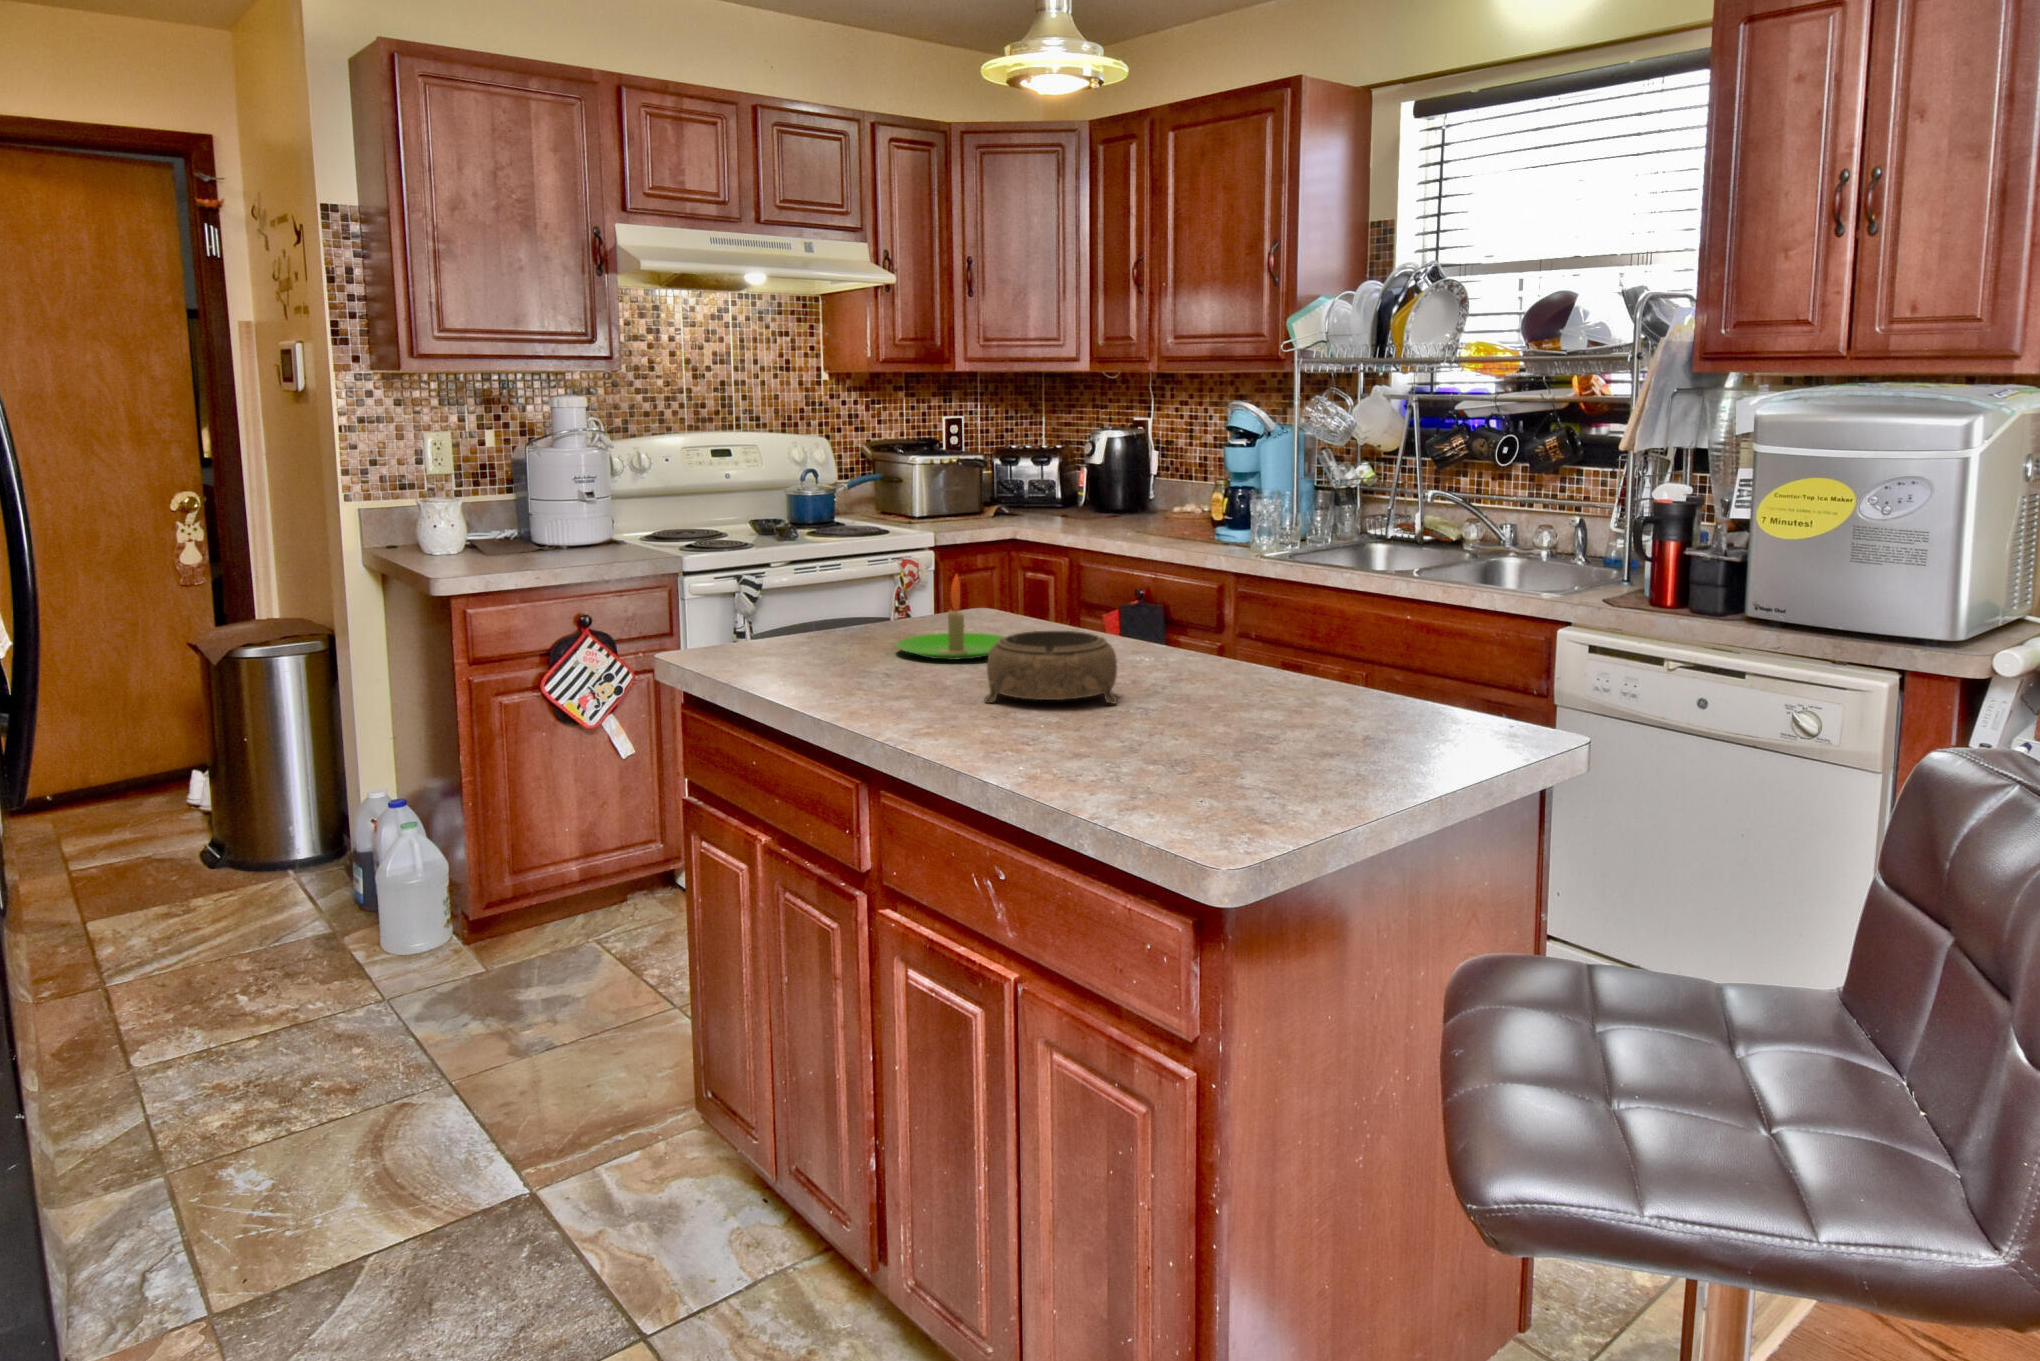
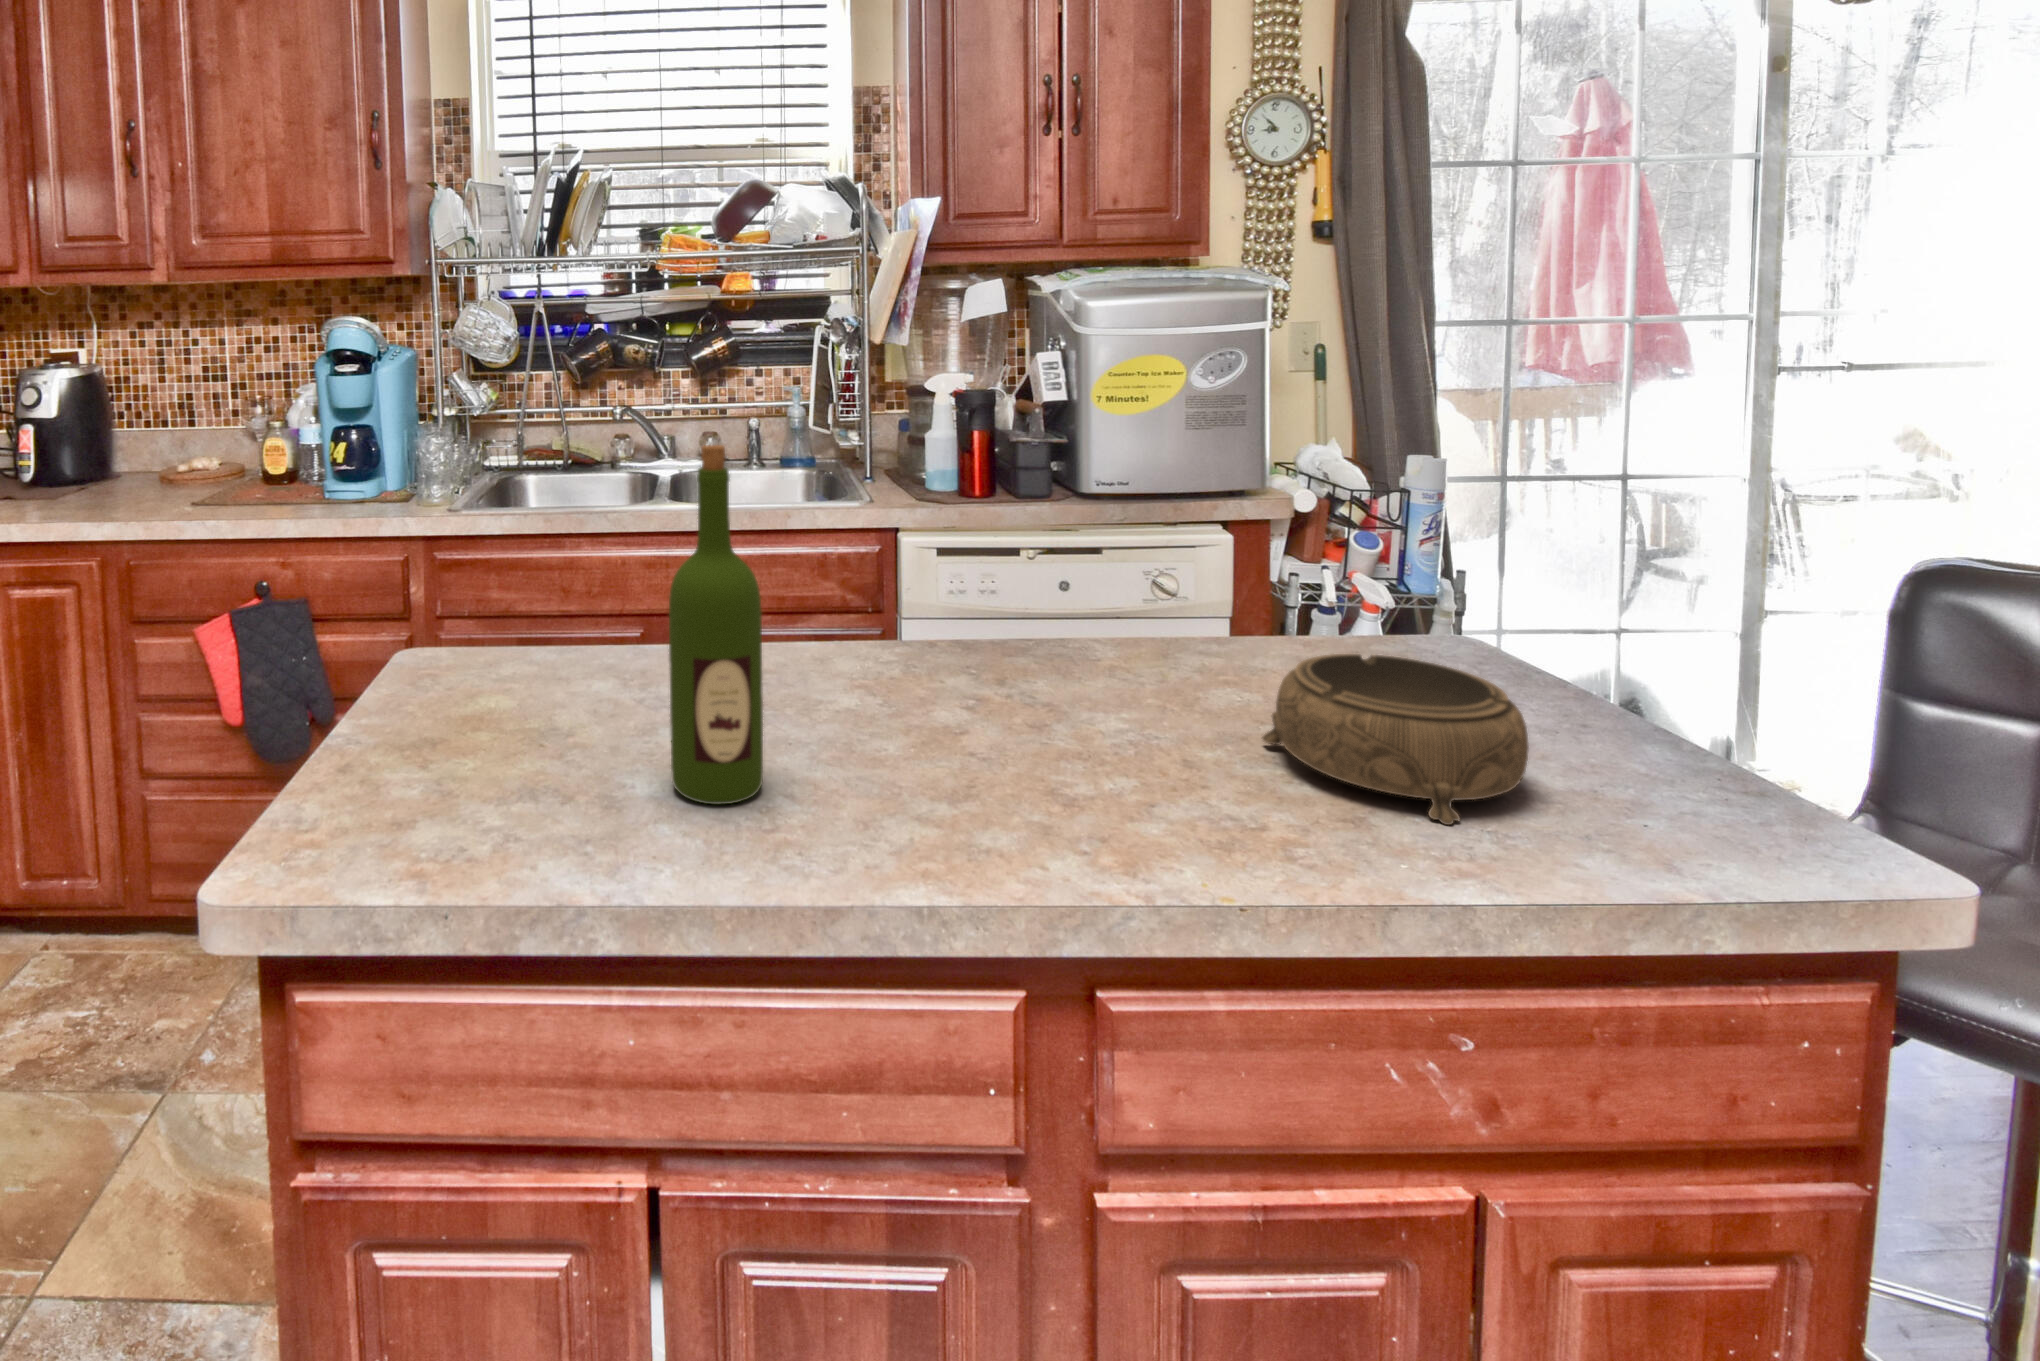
wine bottle: none [804,466,854,646] -> present [669,445,763,804]
candle: present [896,575,1004,660] -> none [820,601,1035,764]

